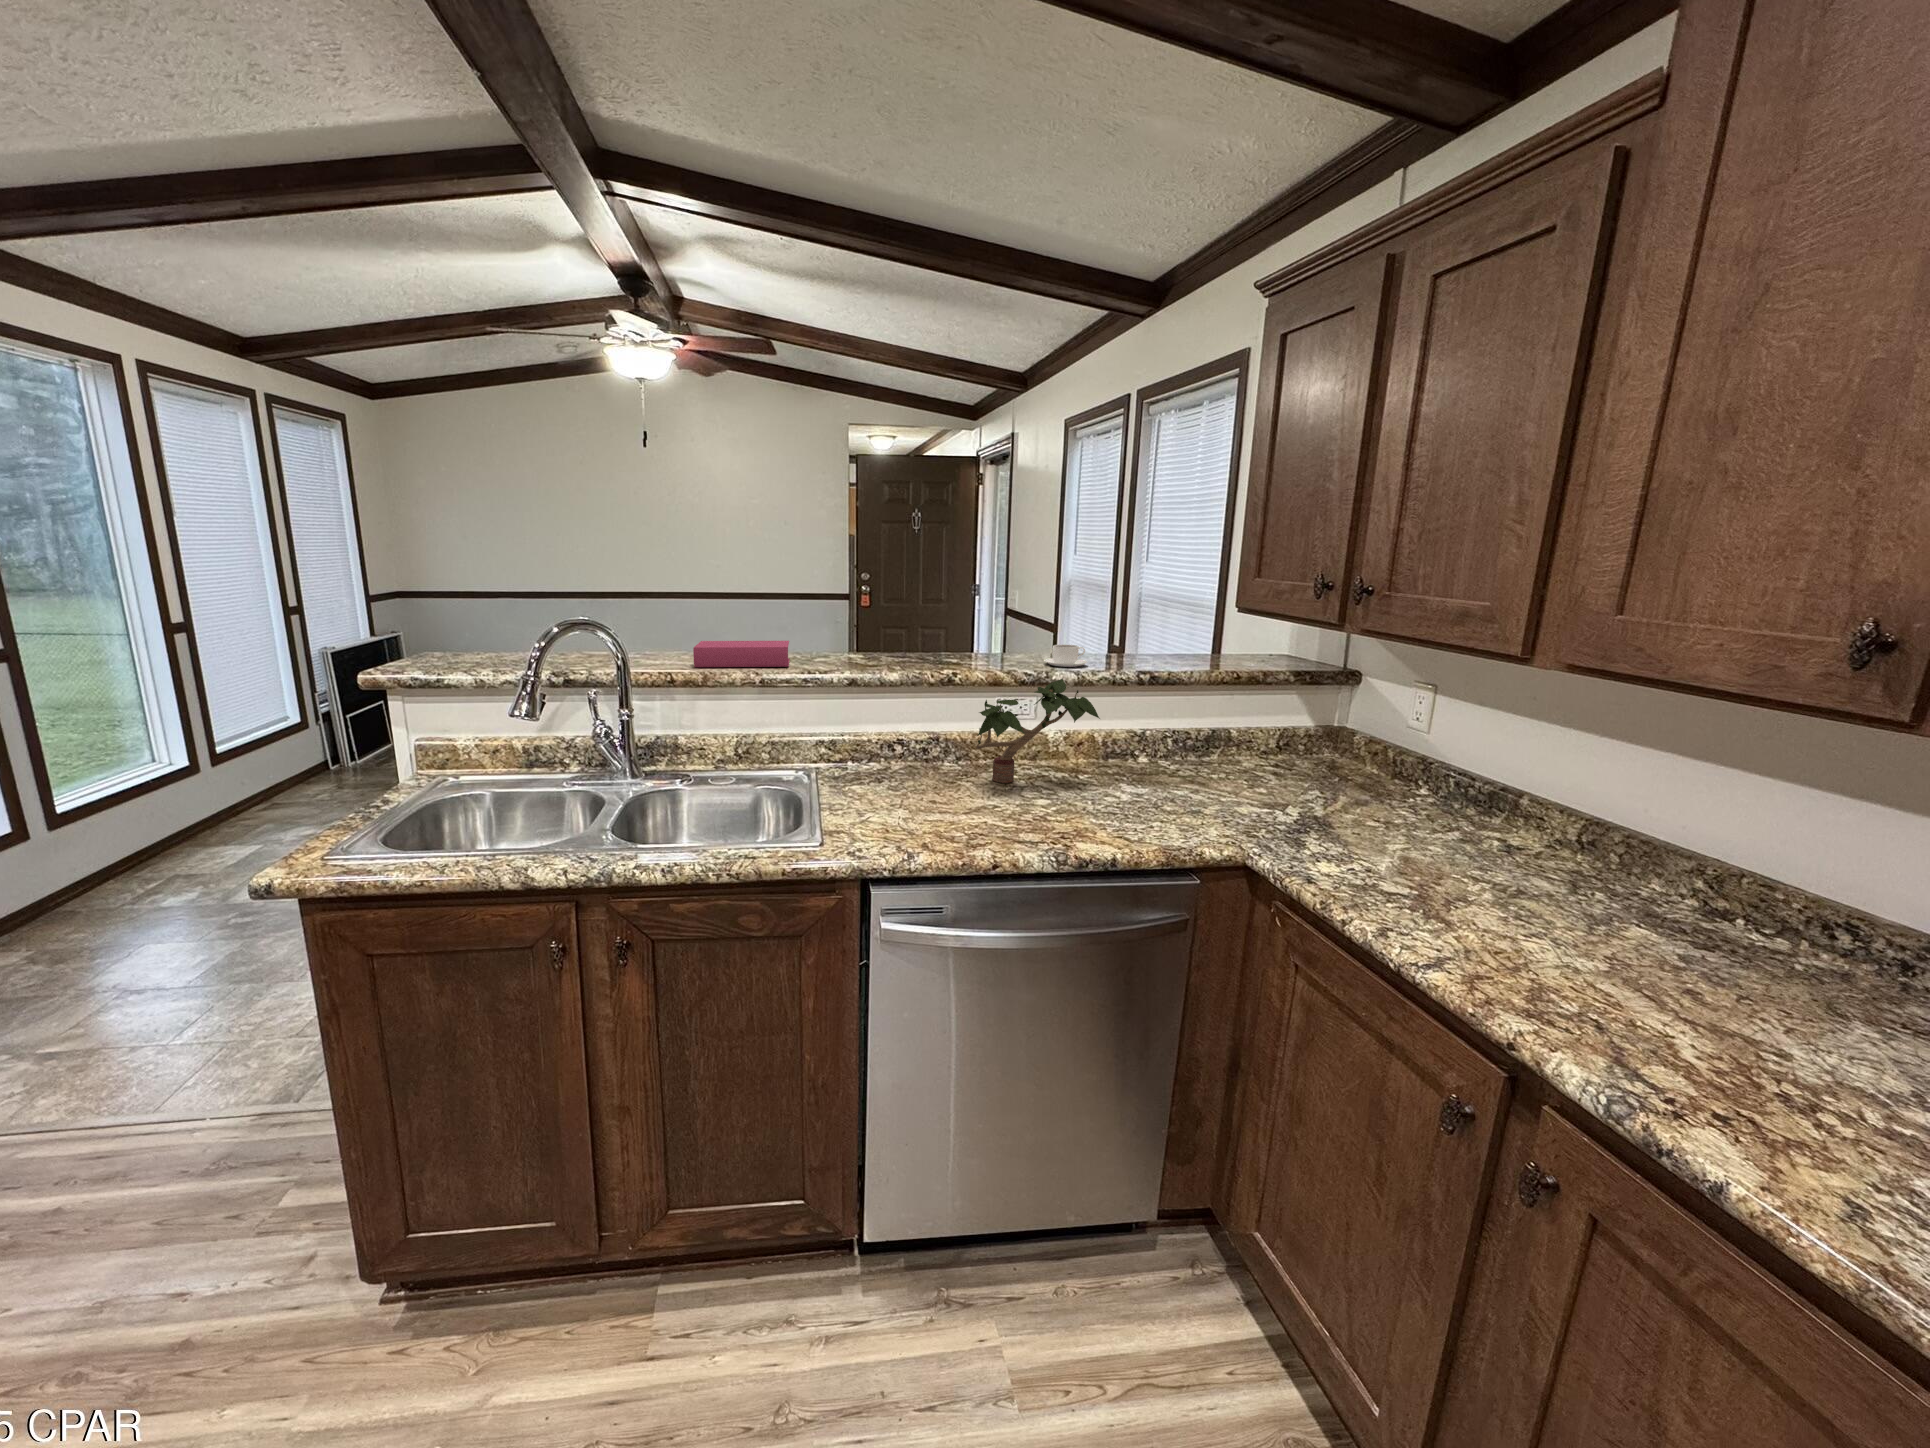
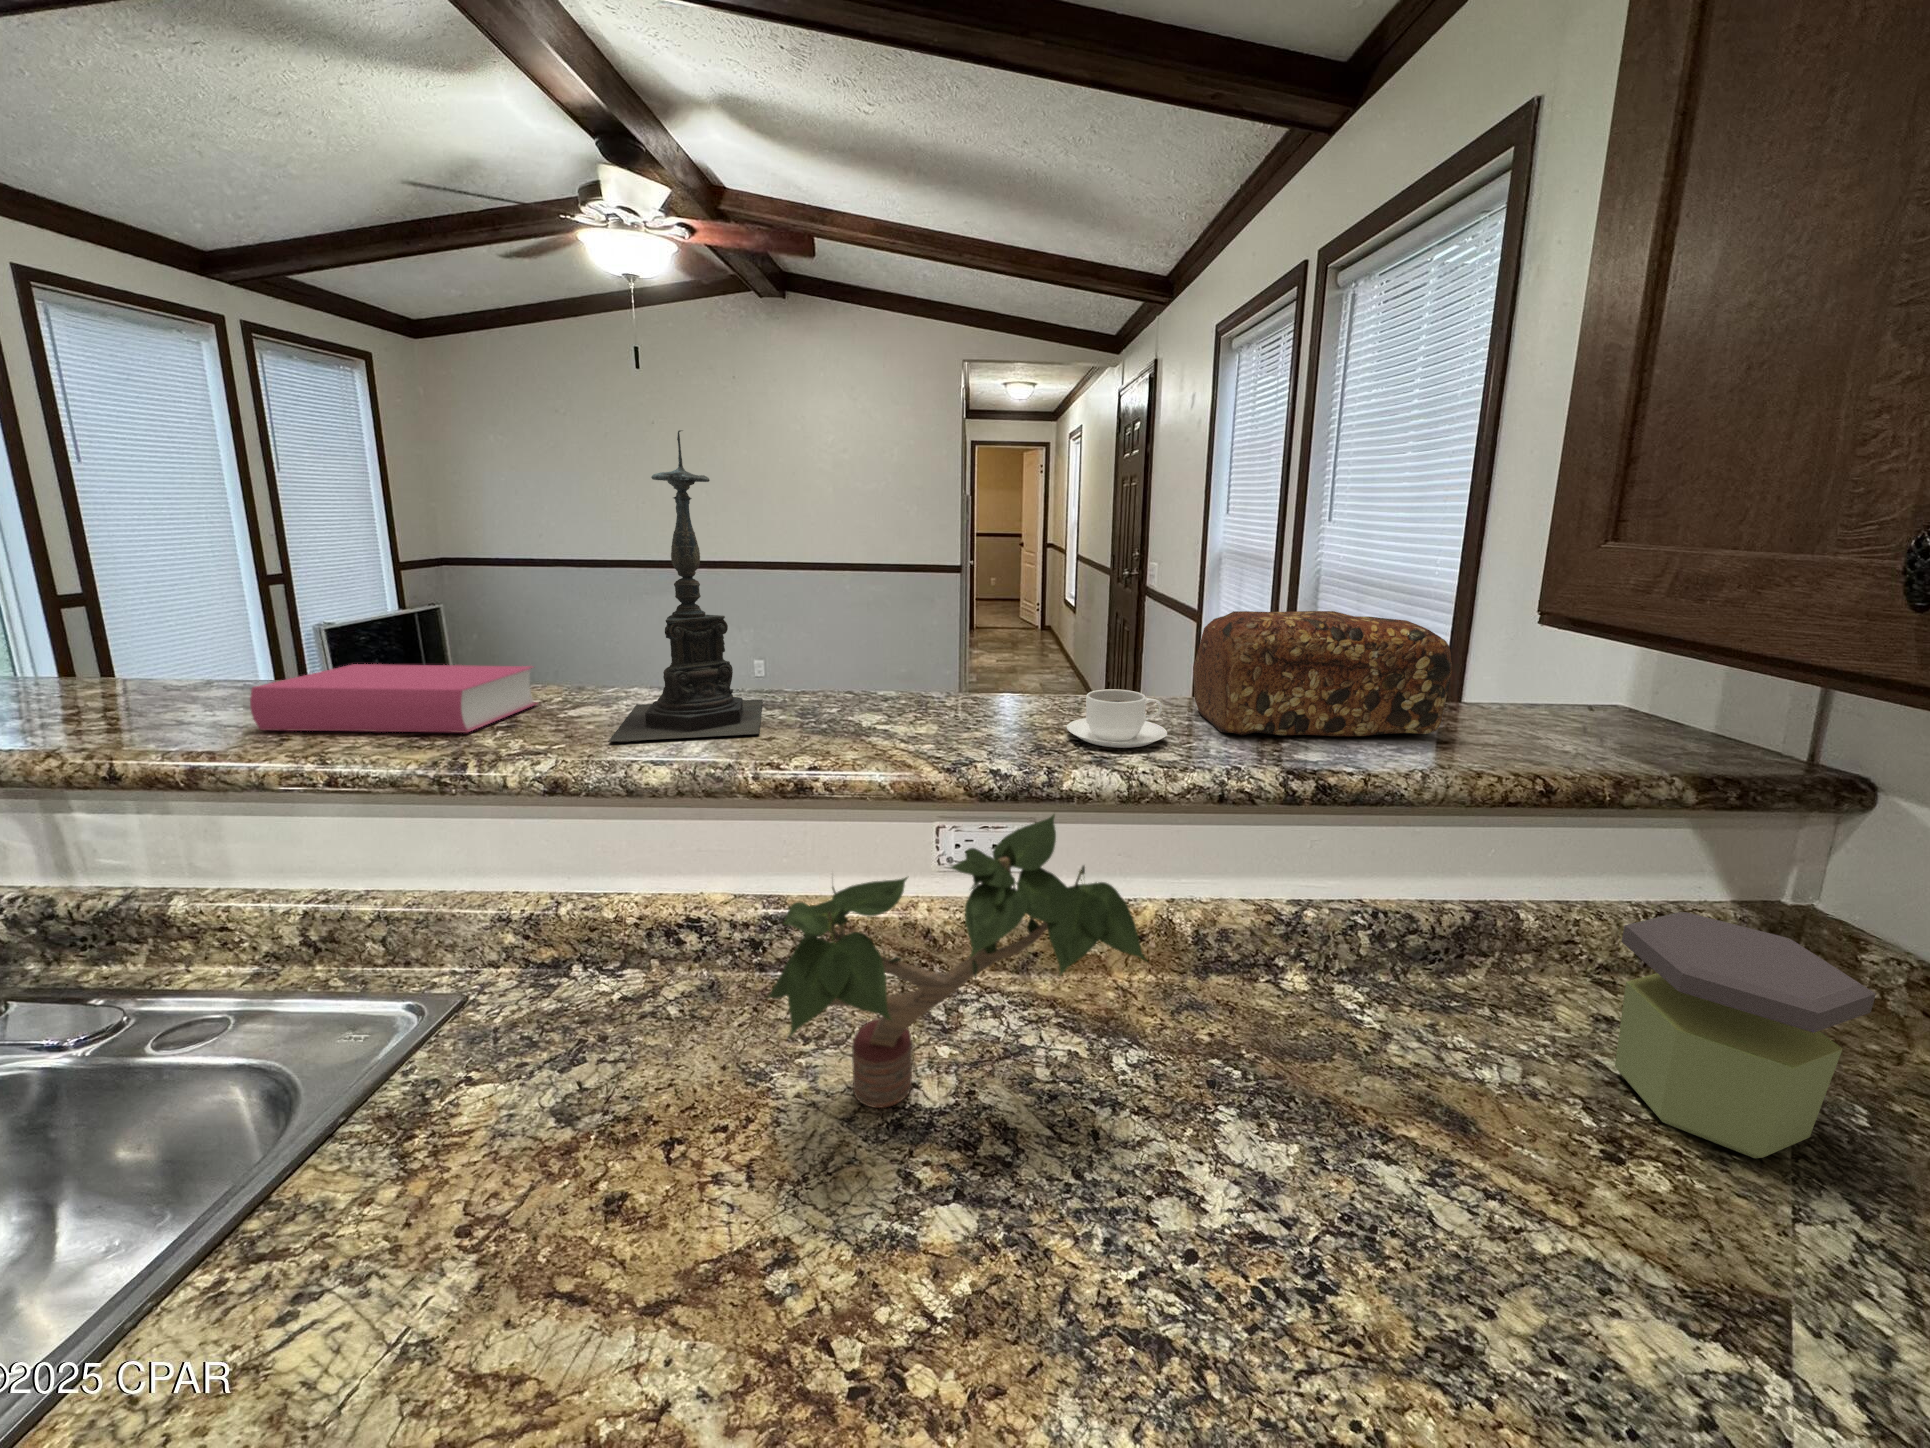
candle holder: none [836,531,914,668] -> present [608,430,762,742]
bread loaf: none [1092,609,1204,663] -> present [1193,611,1452,736]
jar: none [1256,712,1324,782] -> present [1615,912,1876,1158]

